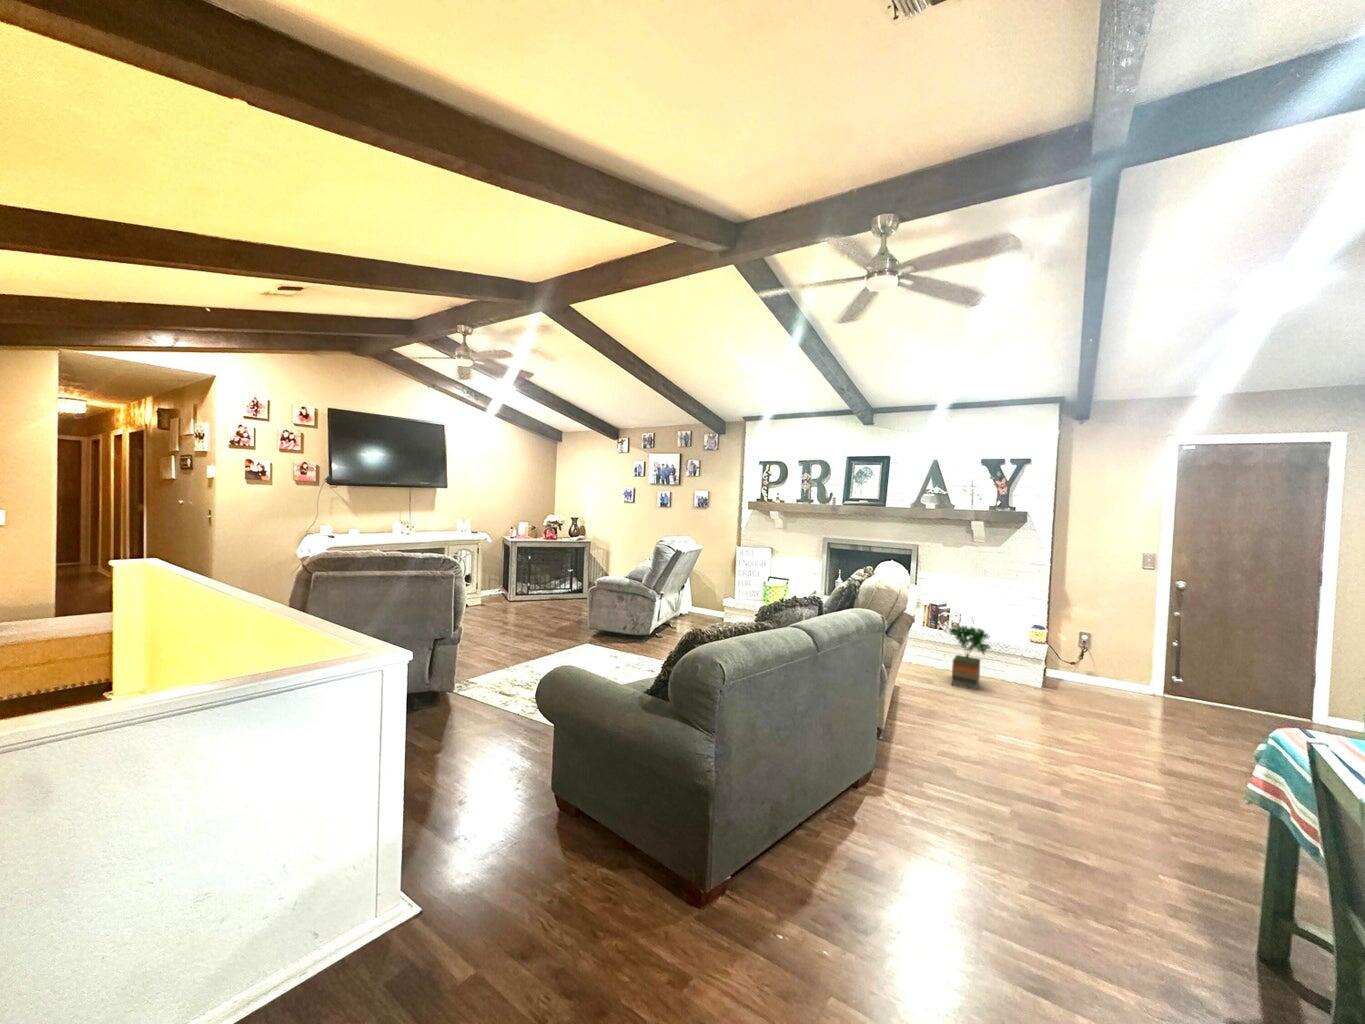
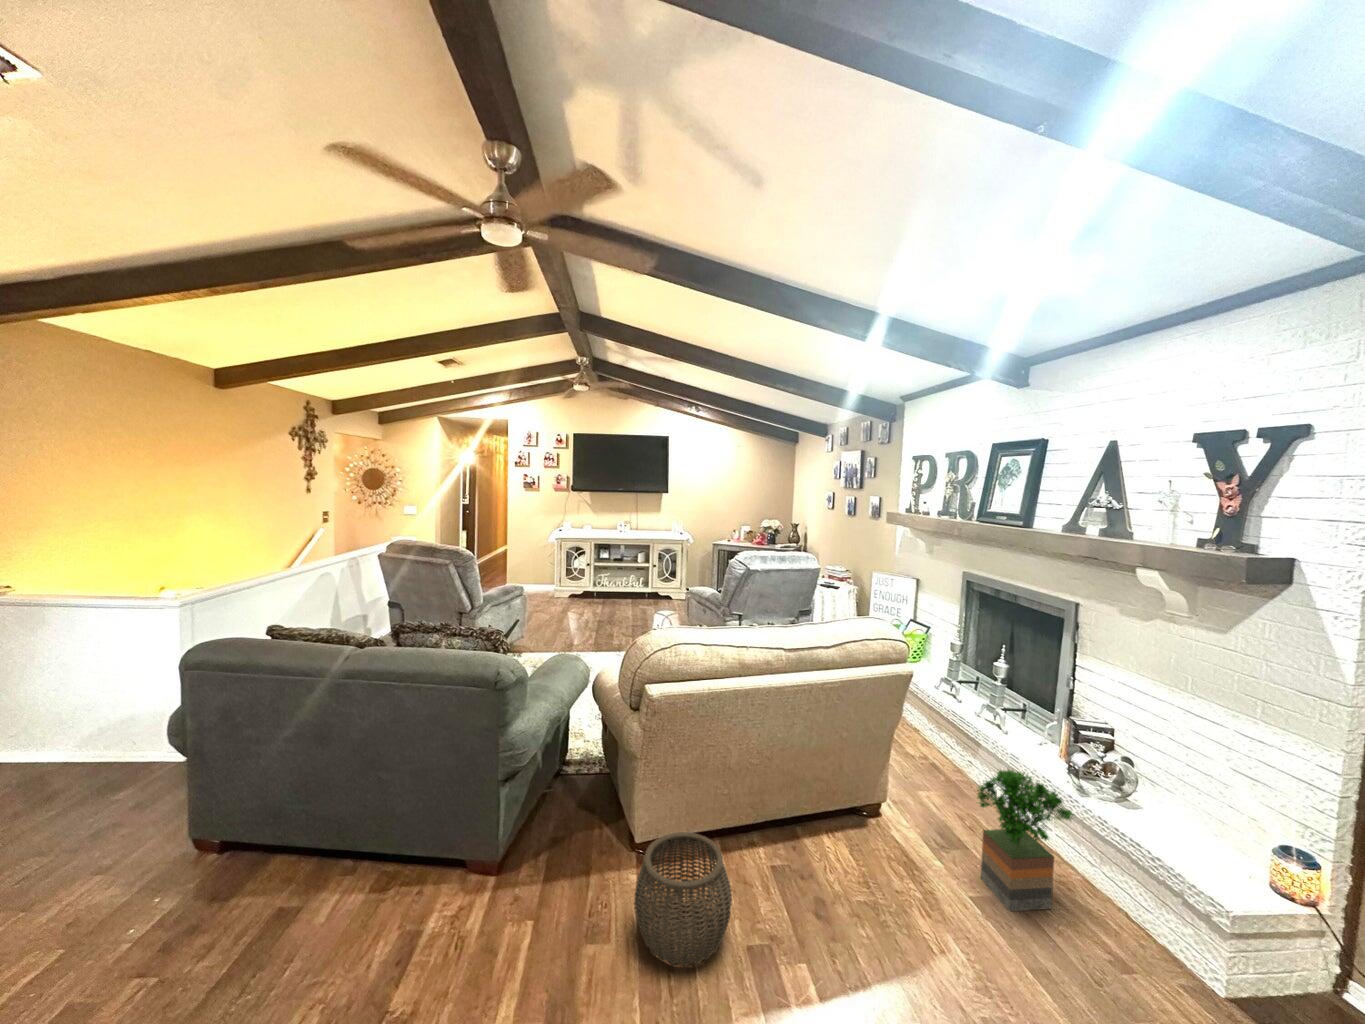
woven basket: none [925,689,989,755] -> present [634,832,732,966]

